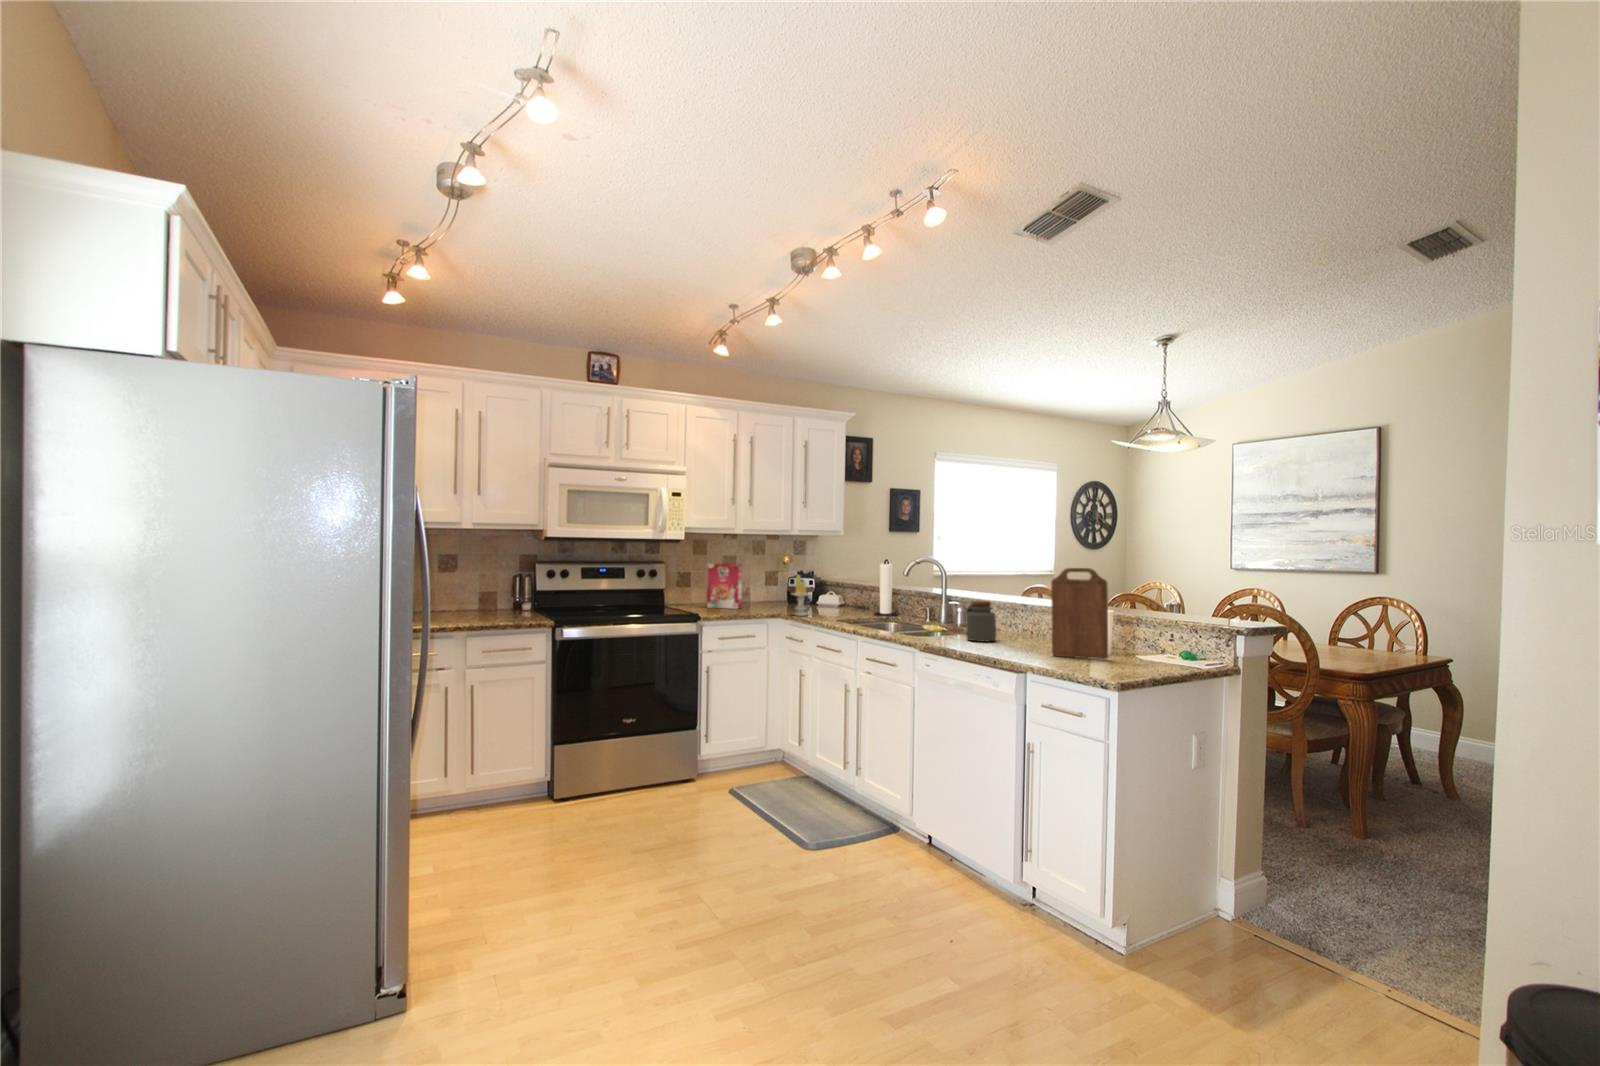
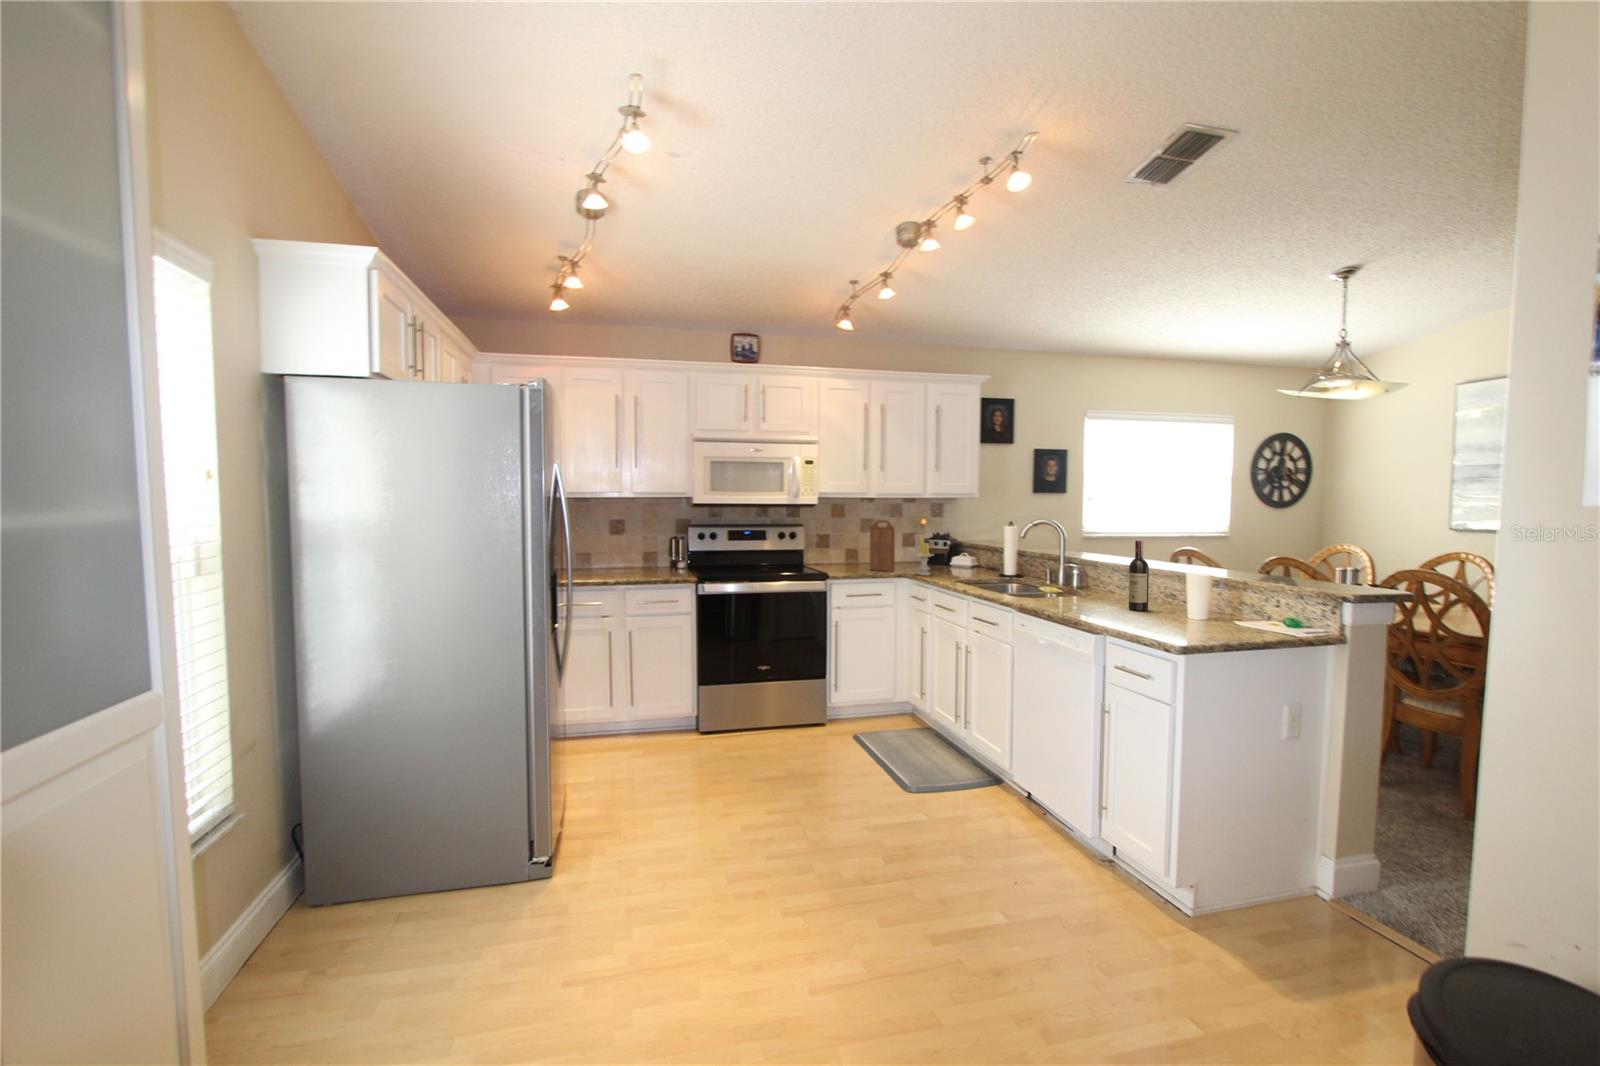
cereal box: present [708,564,742,609] -> none [843,526,874,568]
cutting board: present [1051,568,1108,659] -> present [870,520,895,572]
wine bottle: none [1021,576,1039,644] -> present [1129,541,1149,611]
jar: present [966,601,996,642] -> none [1071,565,1103,606]

